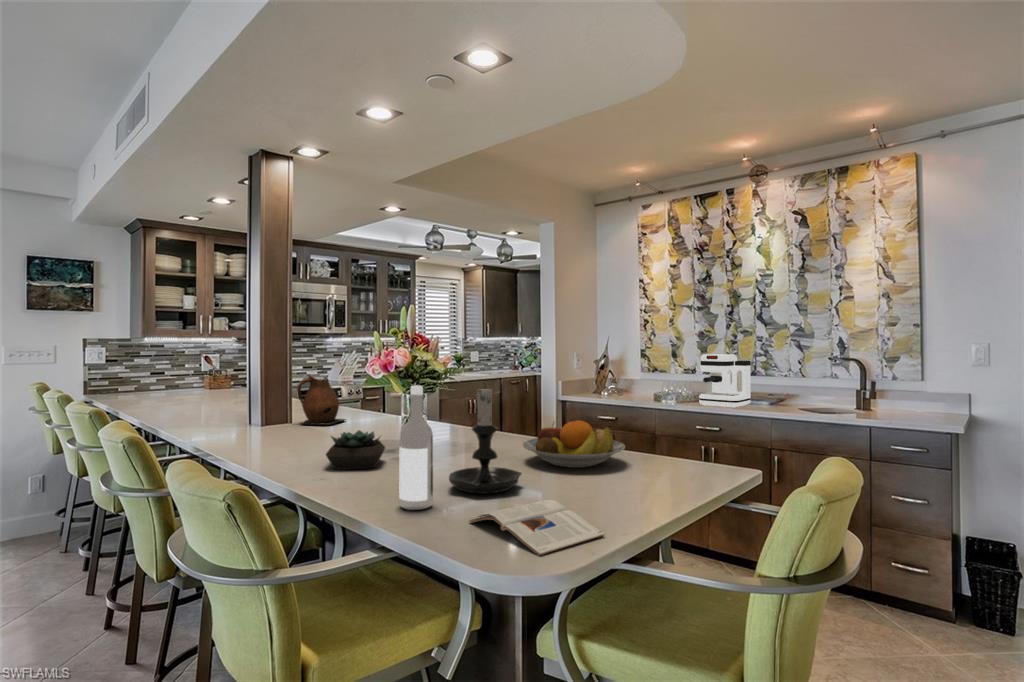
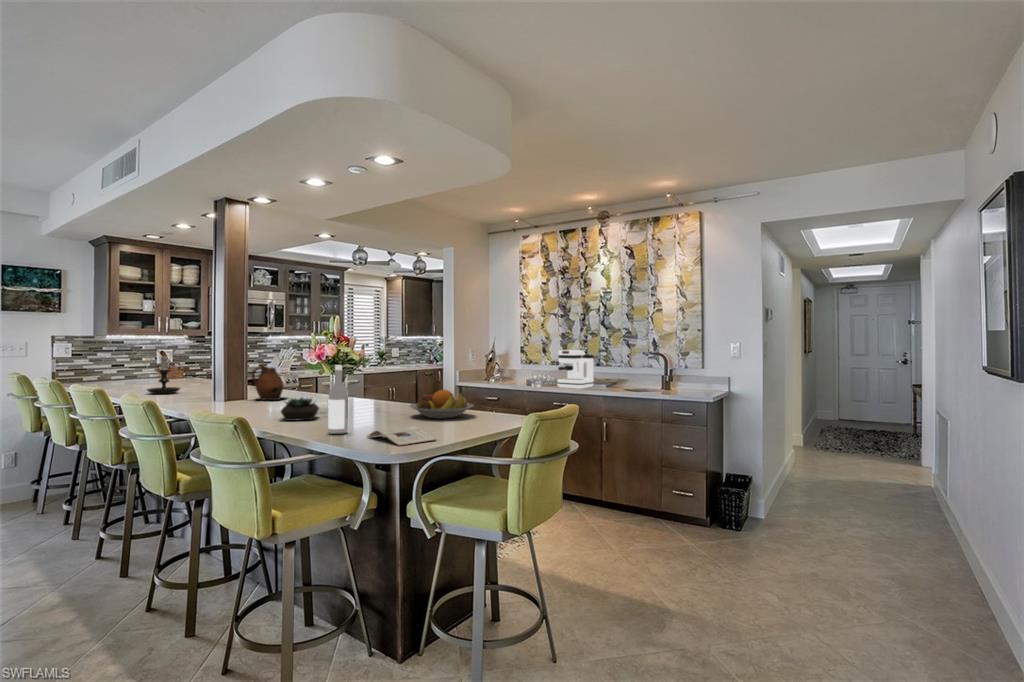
candle holder: present [449,383,522,494] -> present [147,356,180,394]

